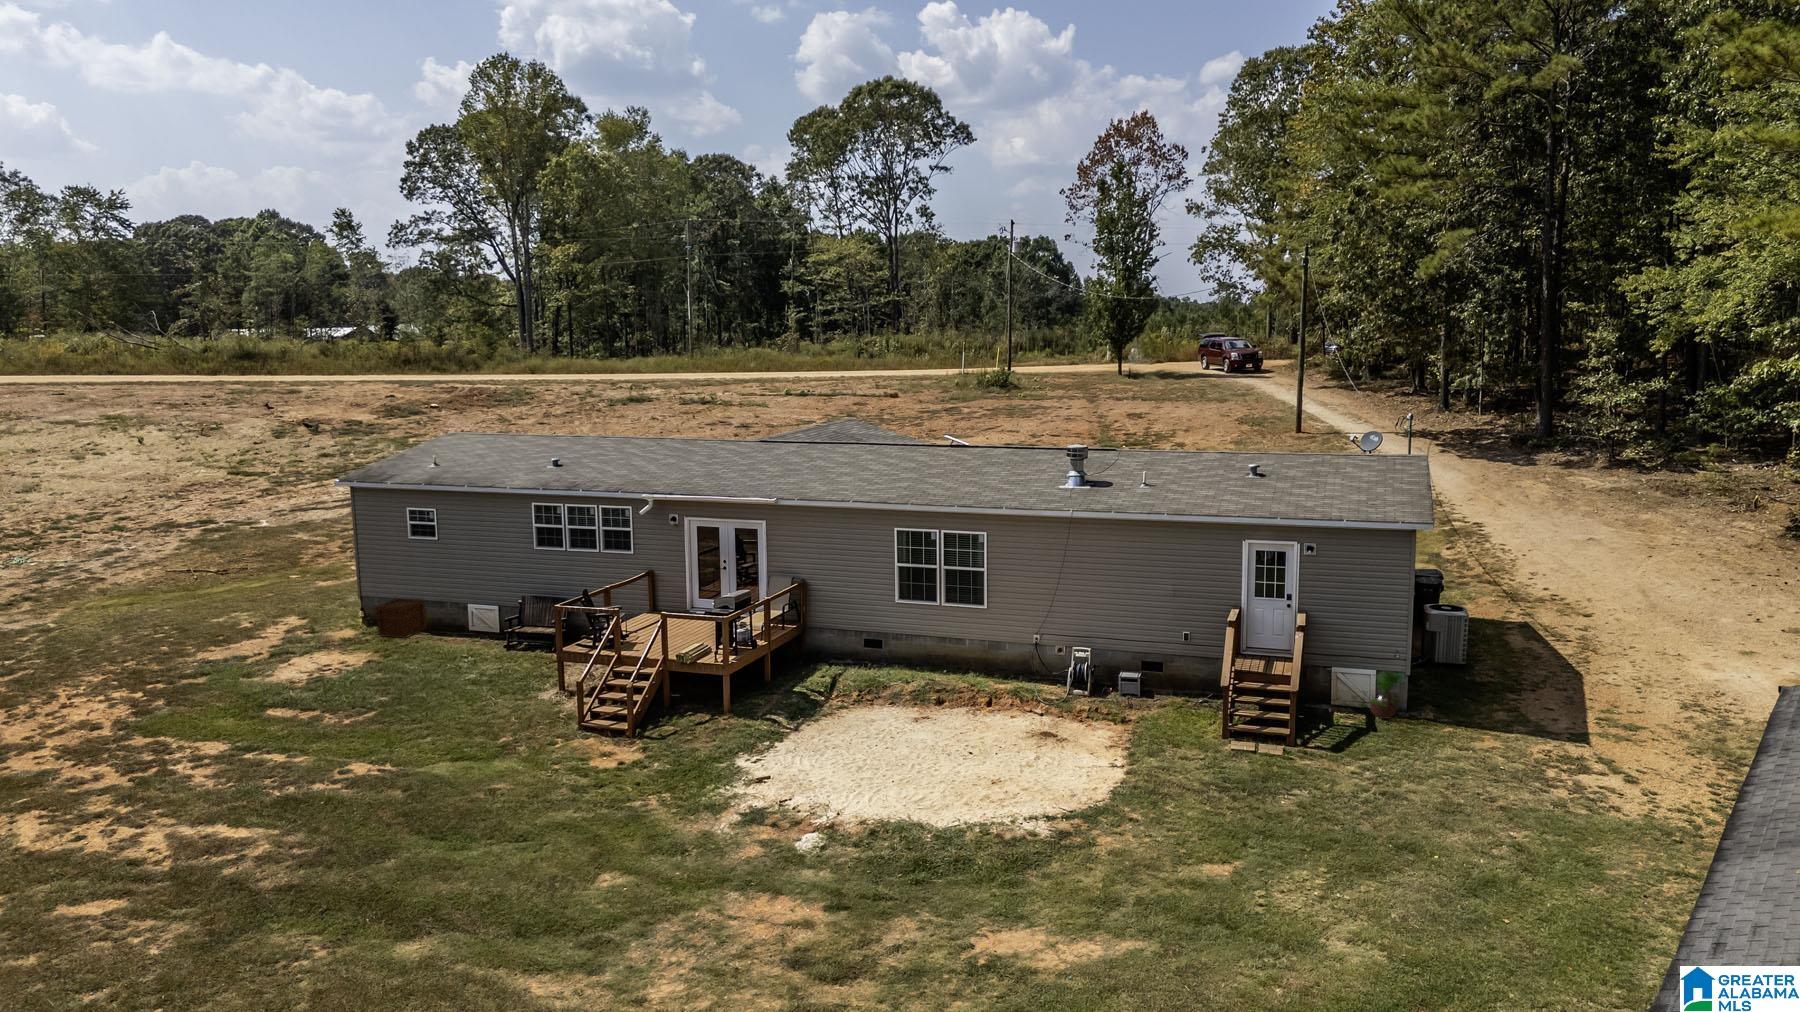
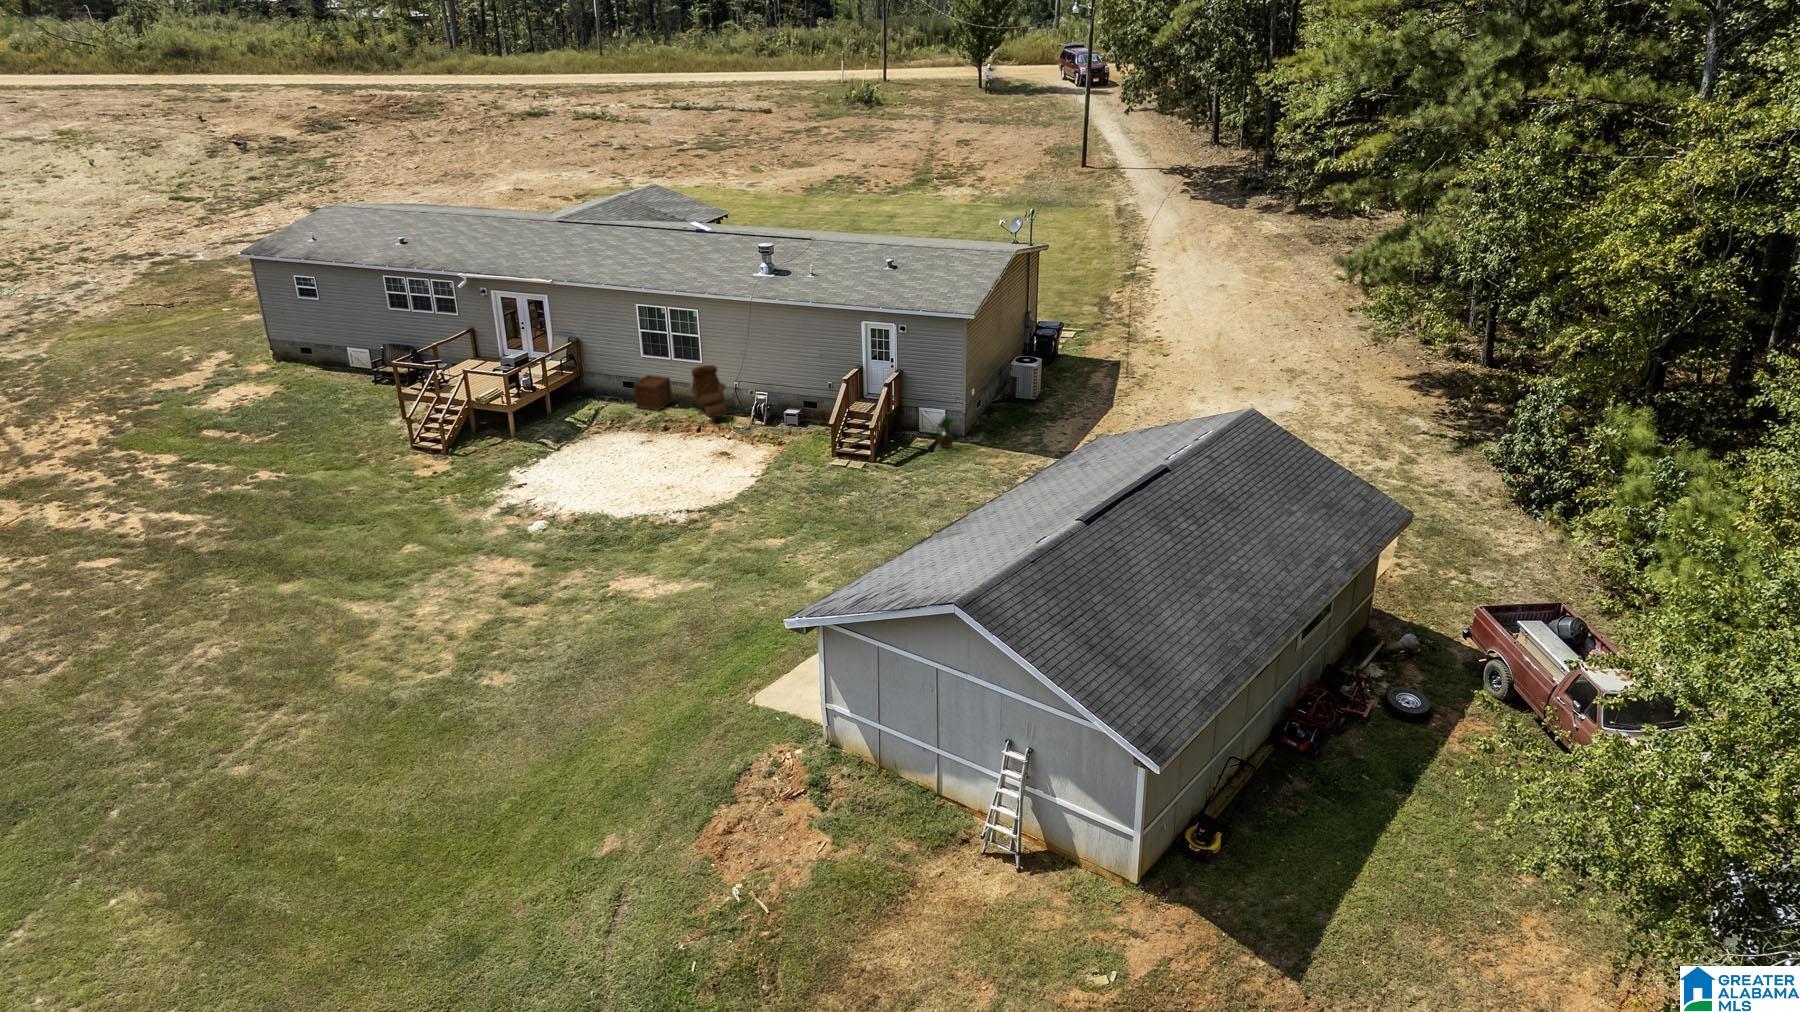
wooden crate: present [376,598,427,638] -> present [633,375,673,411]
lounge chair: none [970,613,1030,691] -> present [691,365,727,422]

